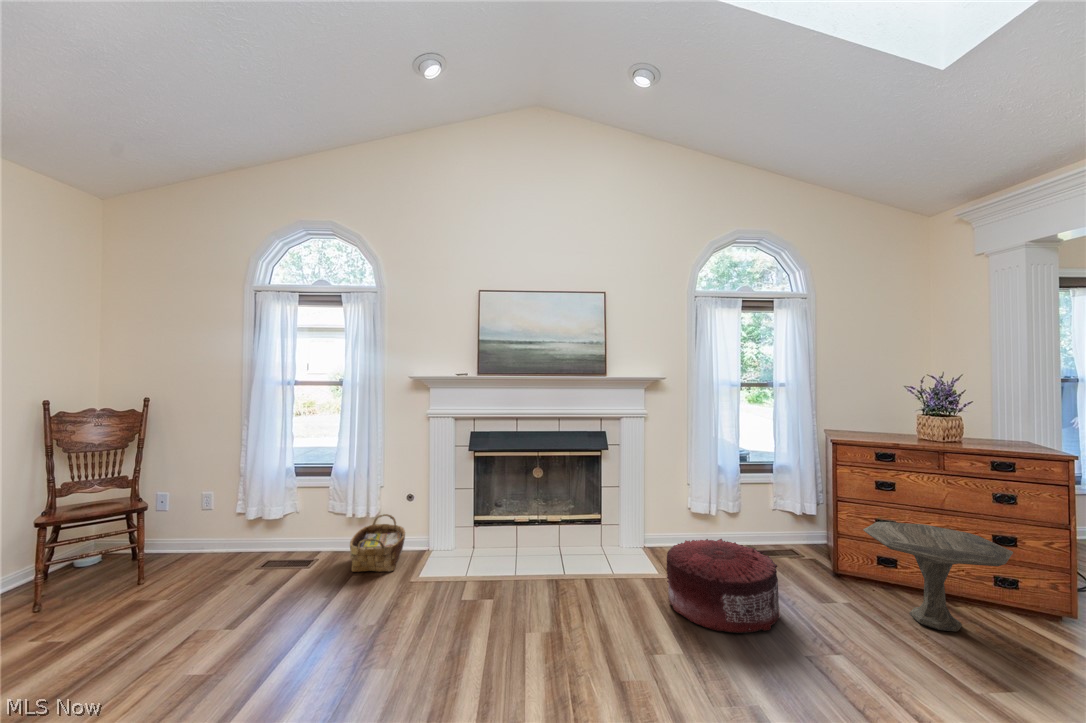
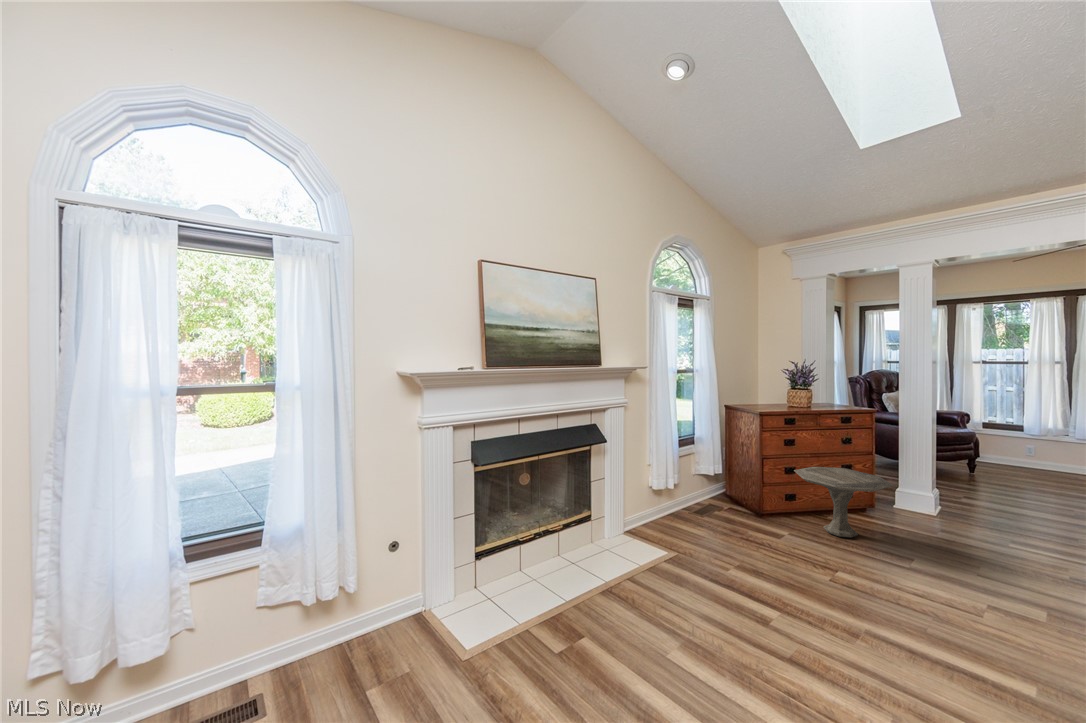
woven basket: present [350,514,405,572] -> none [340,579,427,686]
pouf: present [667,539,780,633] -> none [699,507,802,590]

